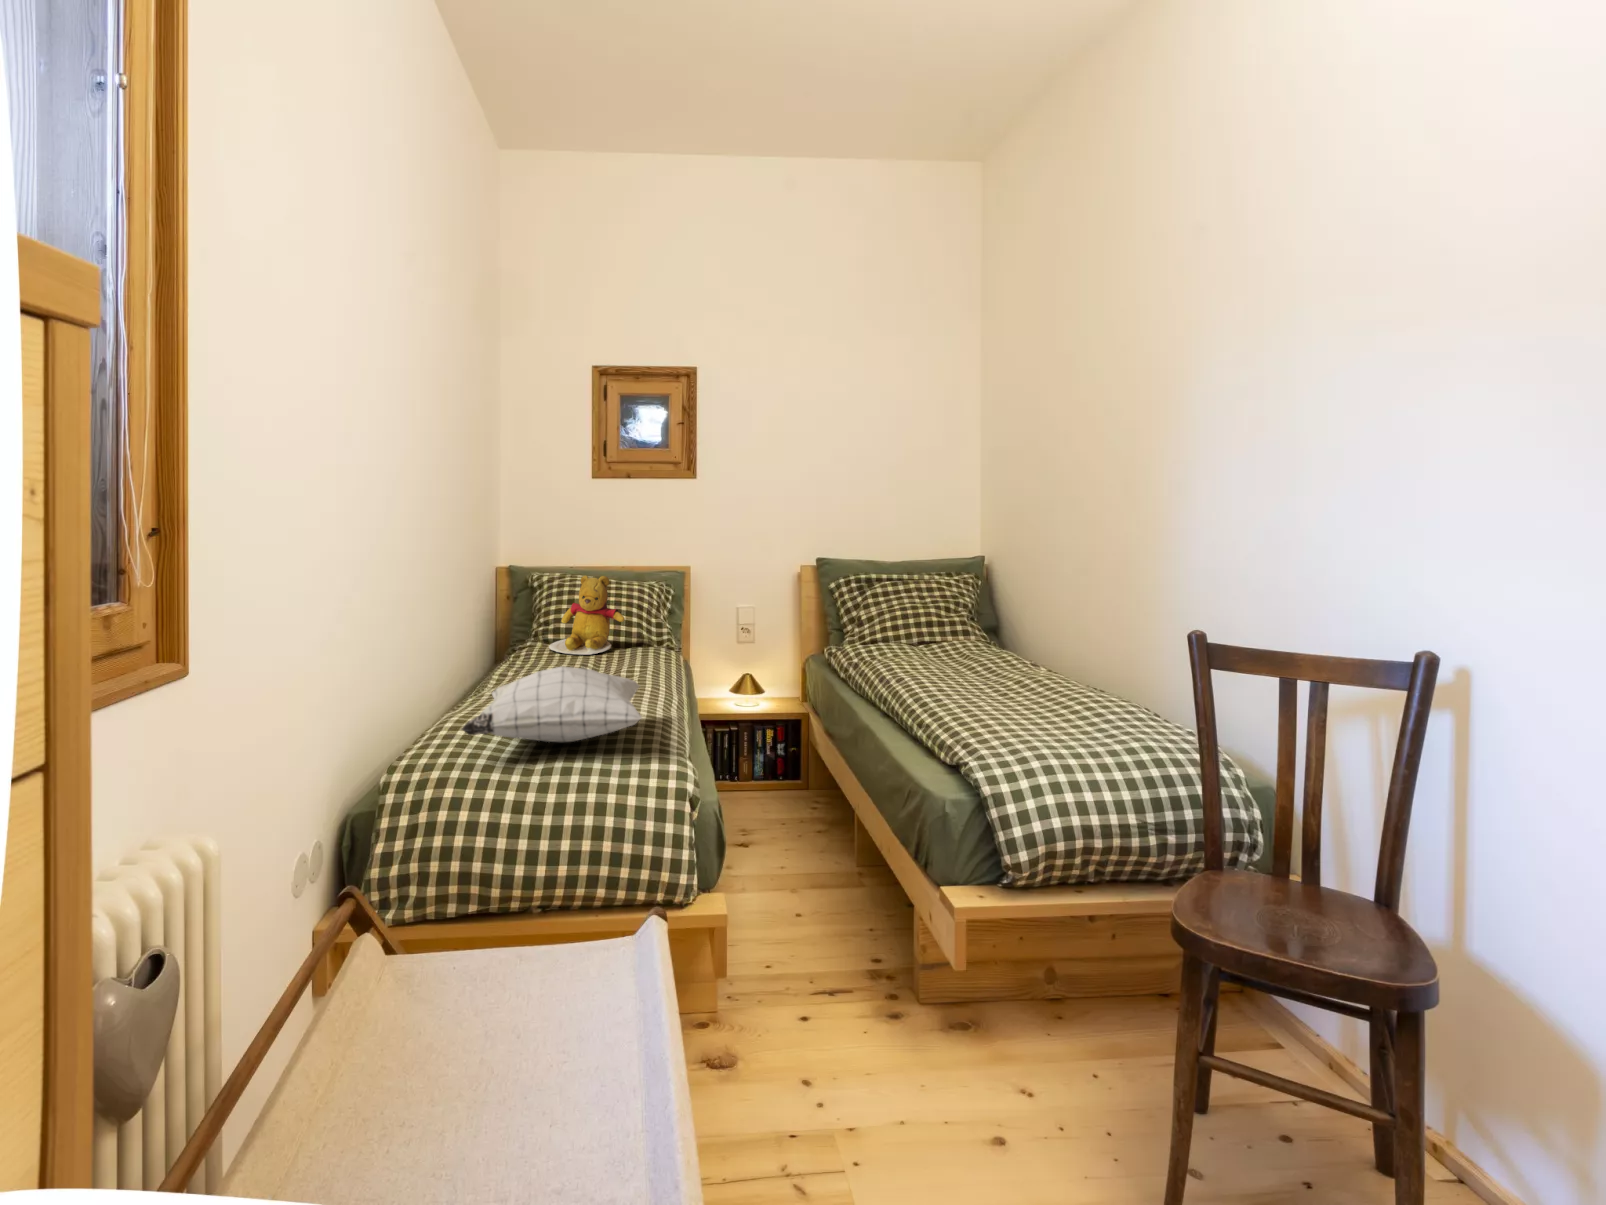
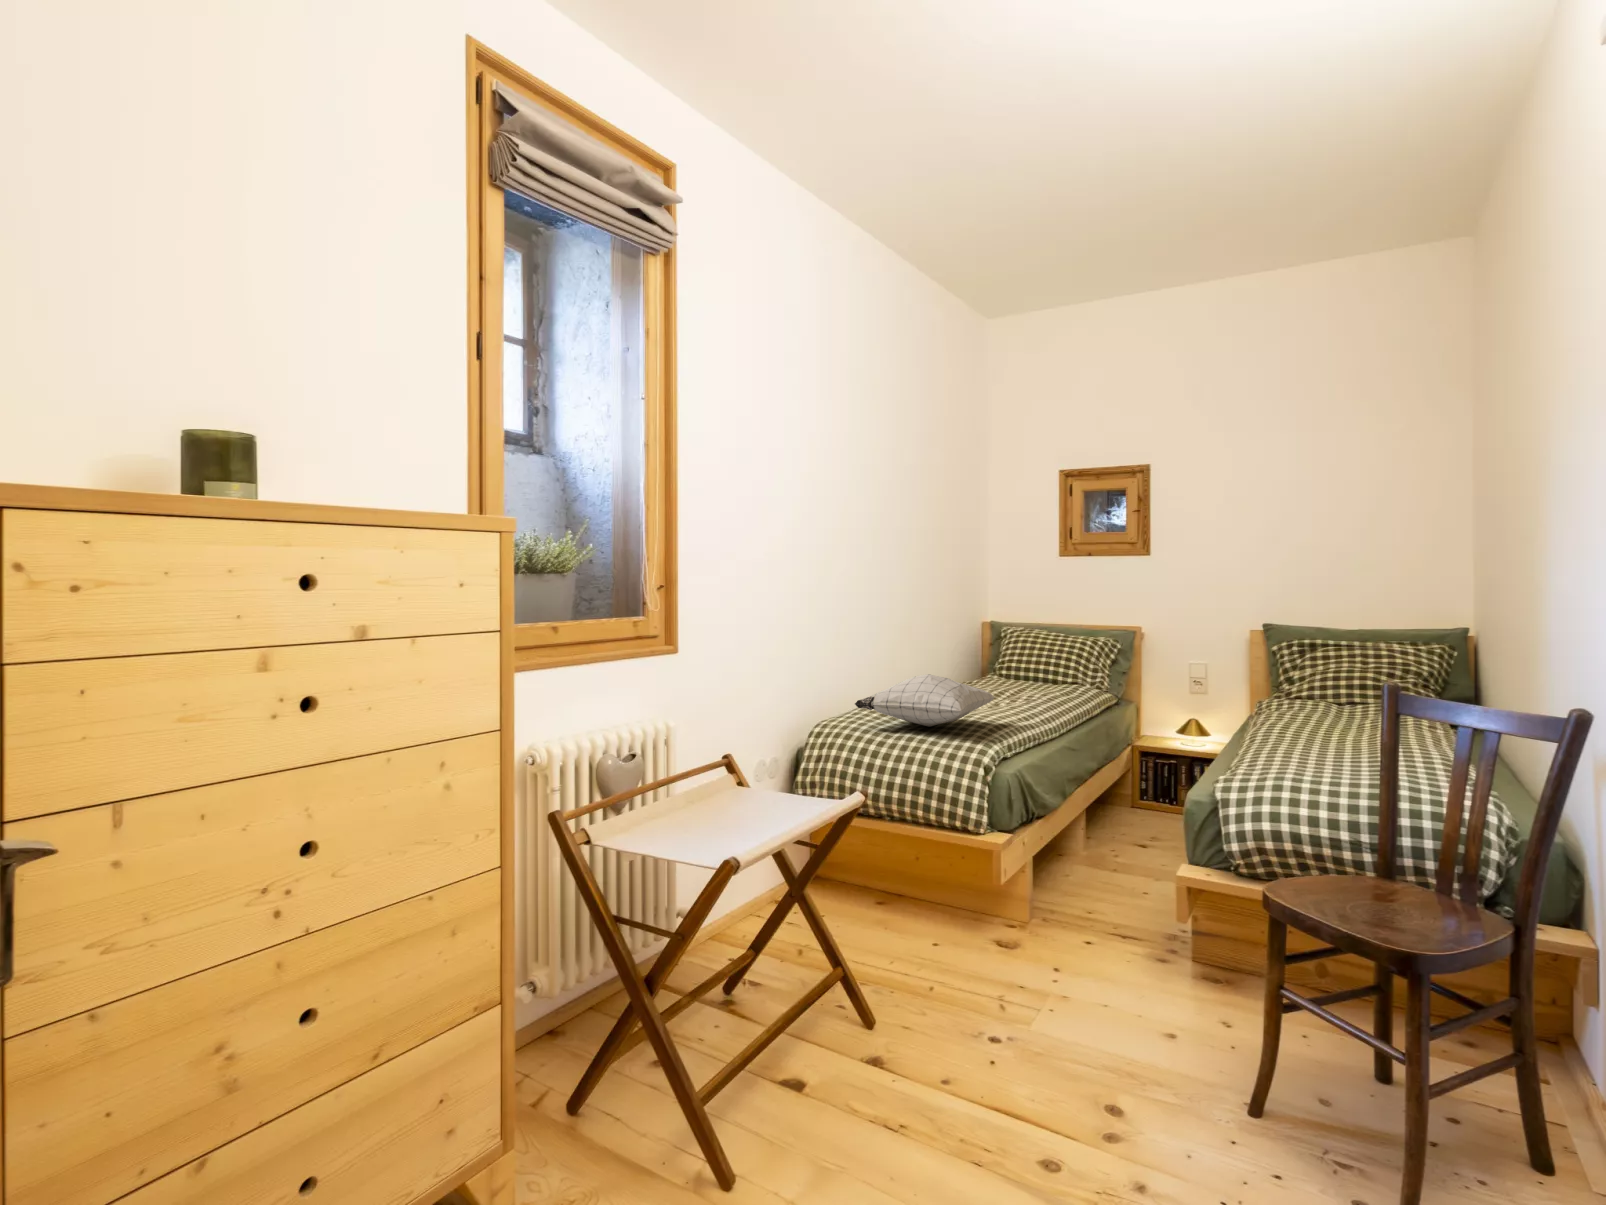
teddy bear: present [549,576,625,655] -> none [997,626,1053,687]

